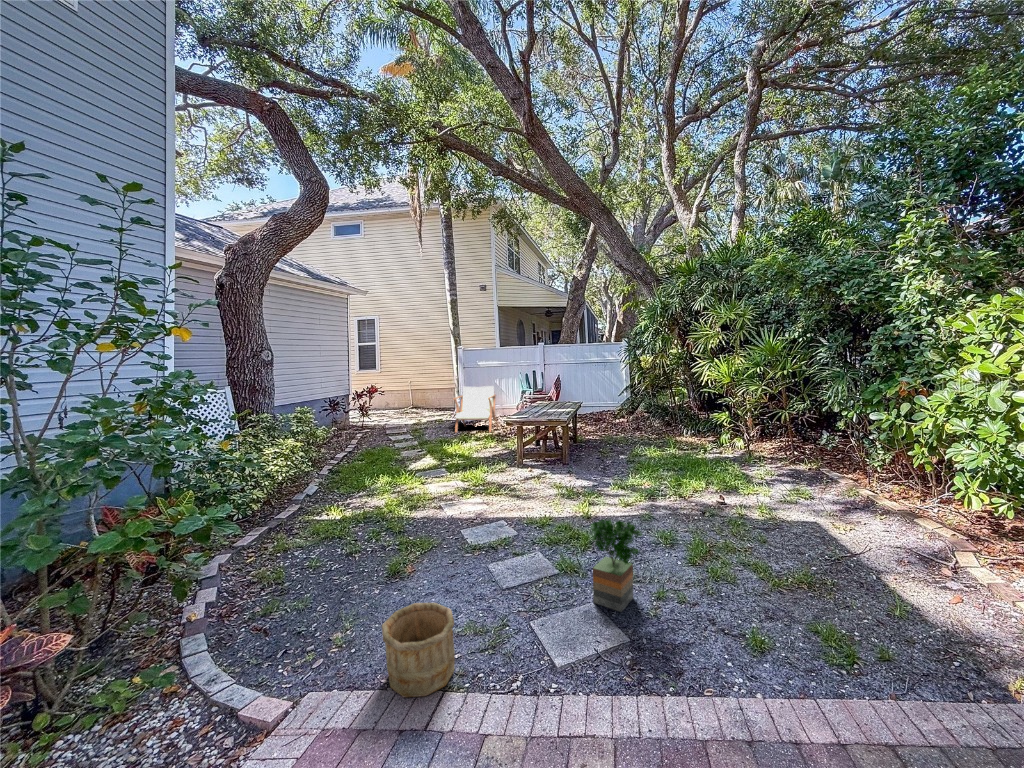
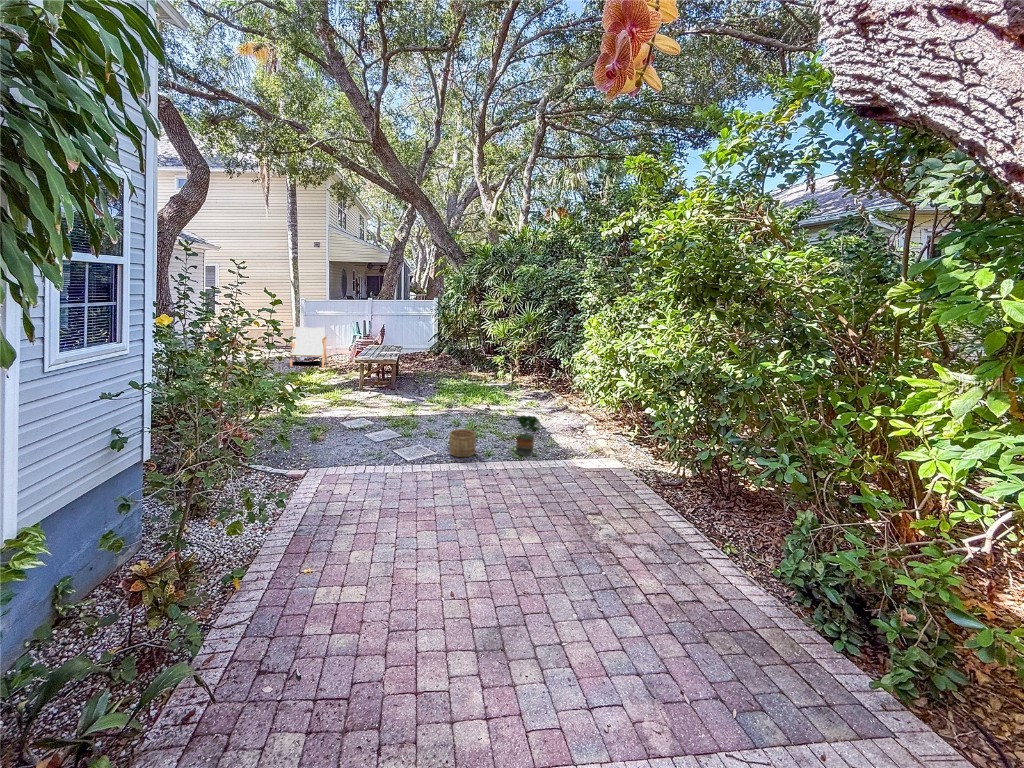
potted tree: present [590,519,642,612] -> present [516,415,539,456]
wooden bucket: present [382,603,455,697] -> present [449,429,476,457]

